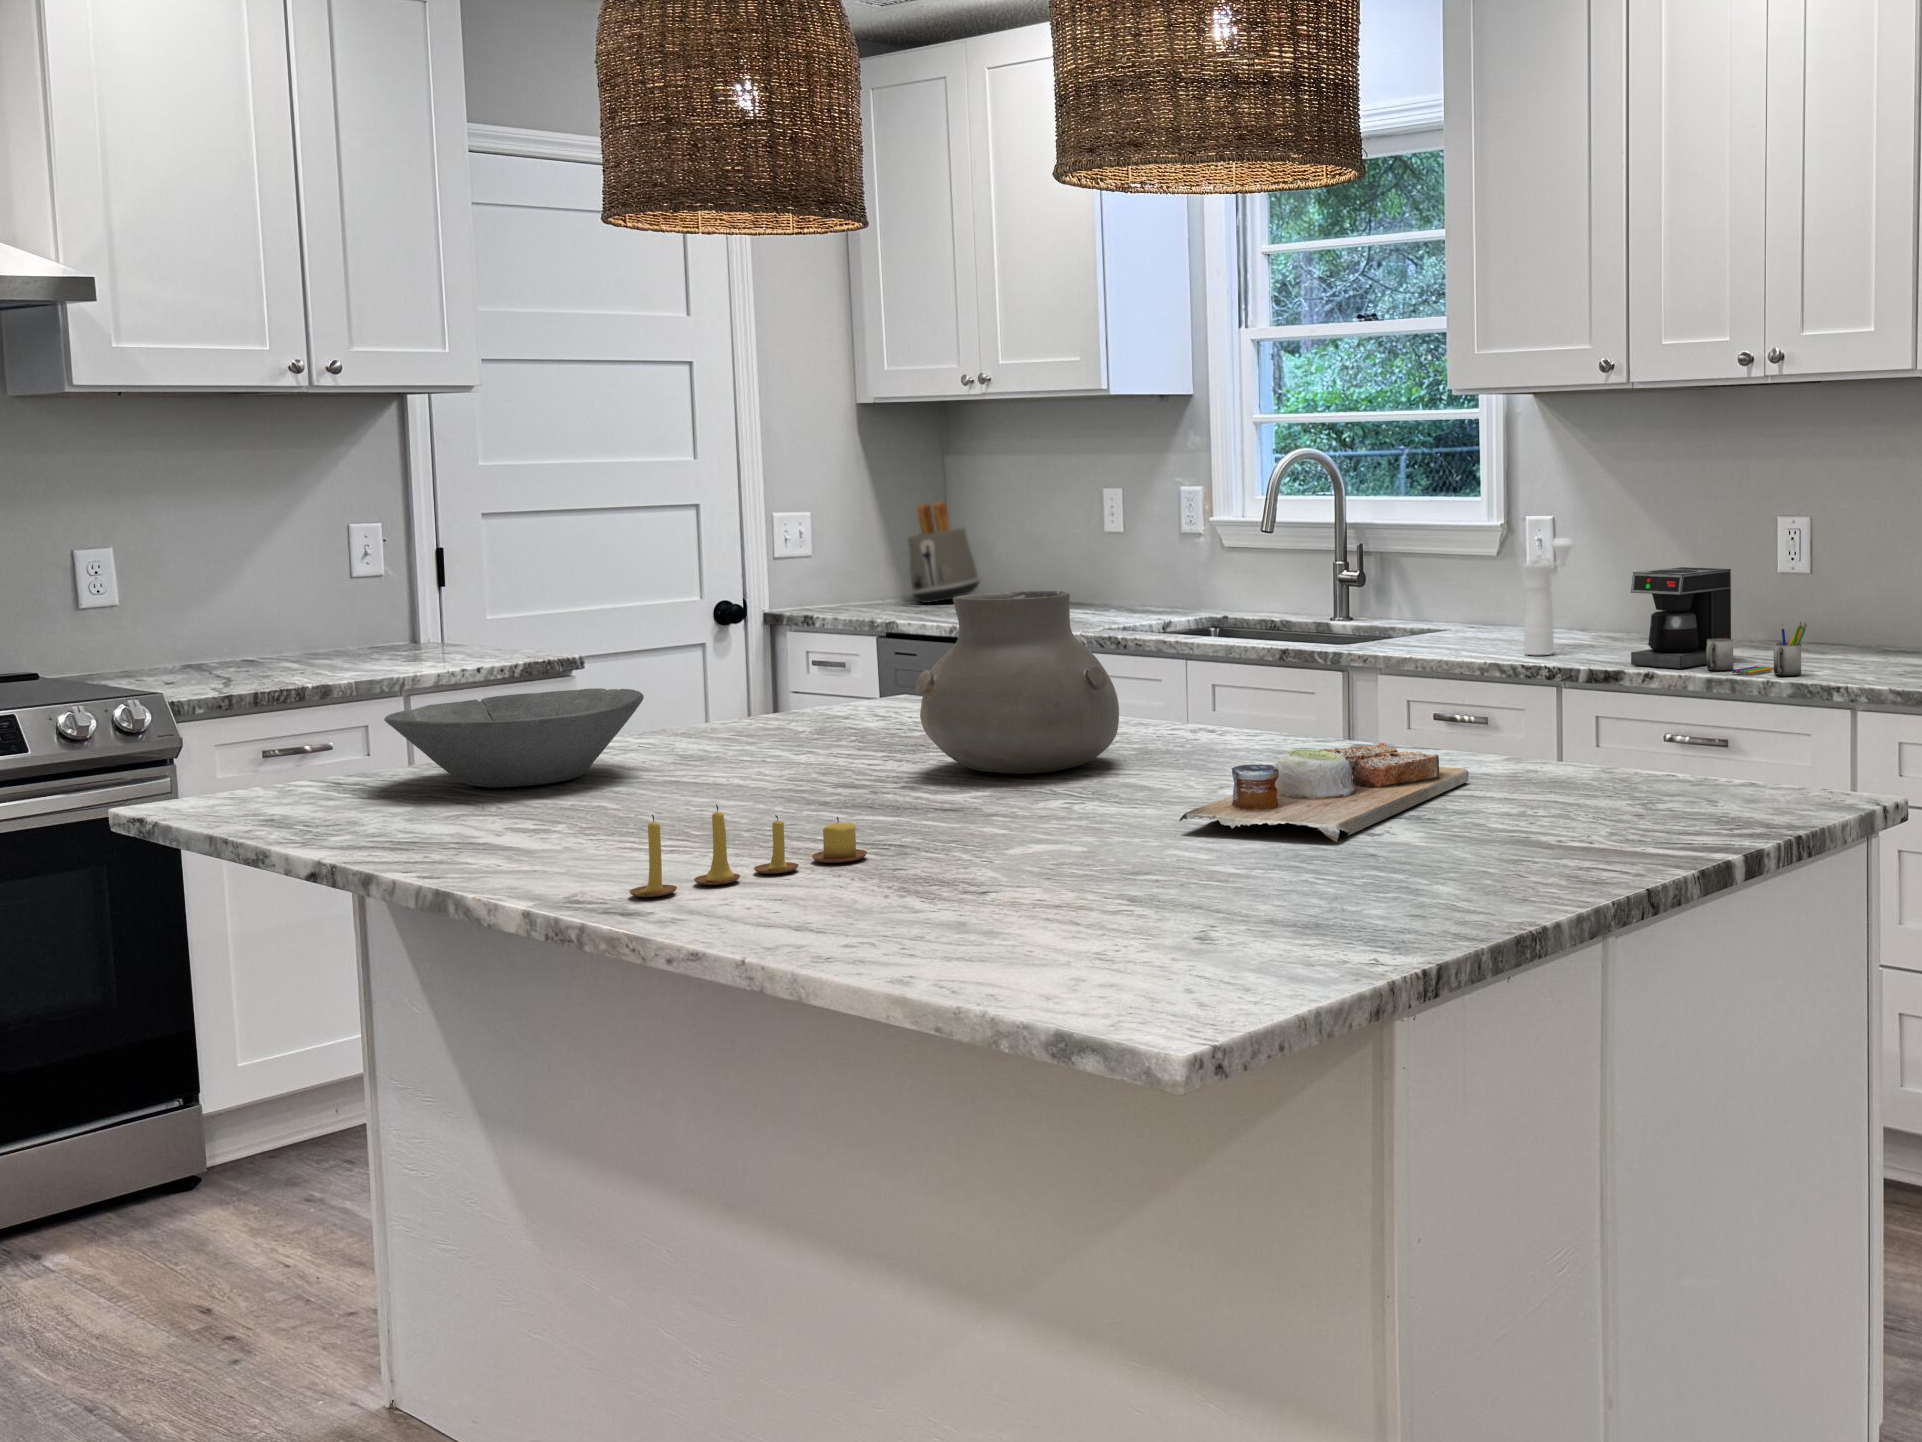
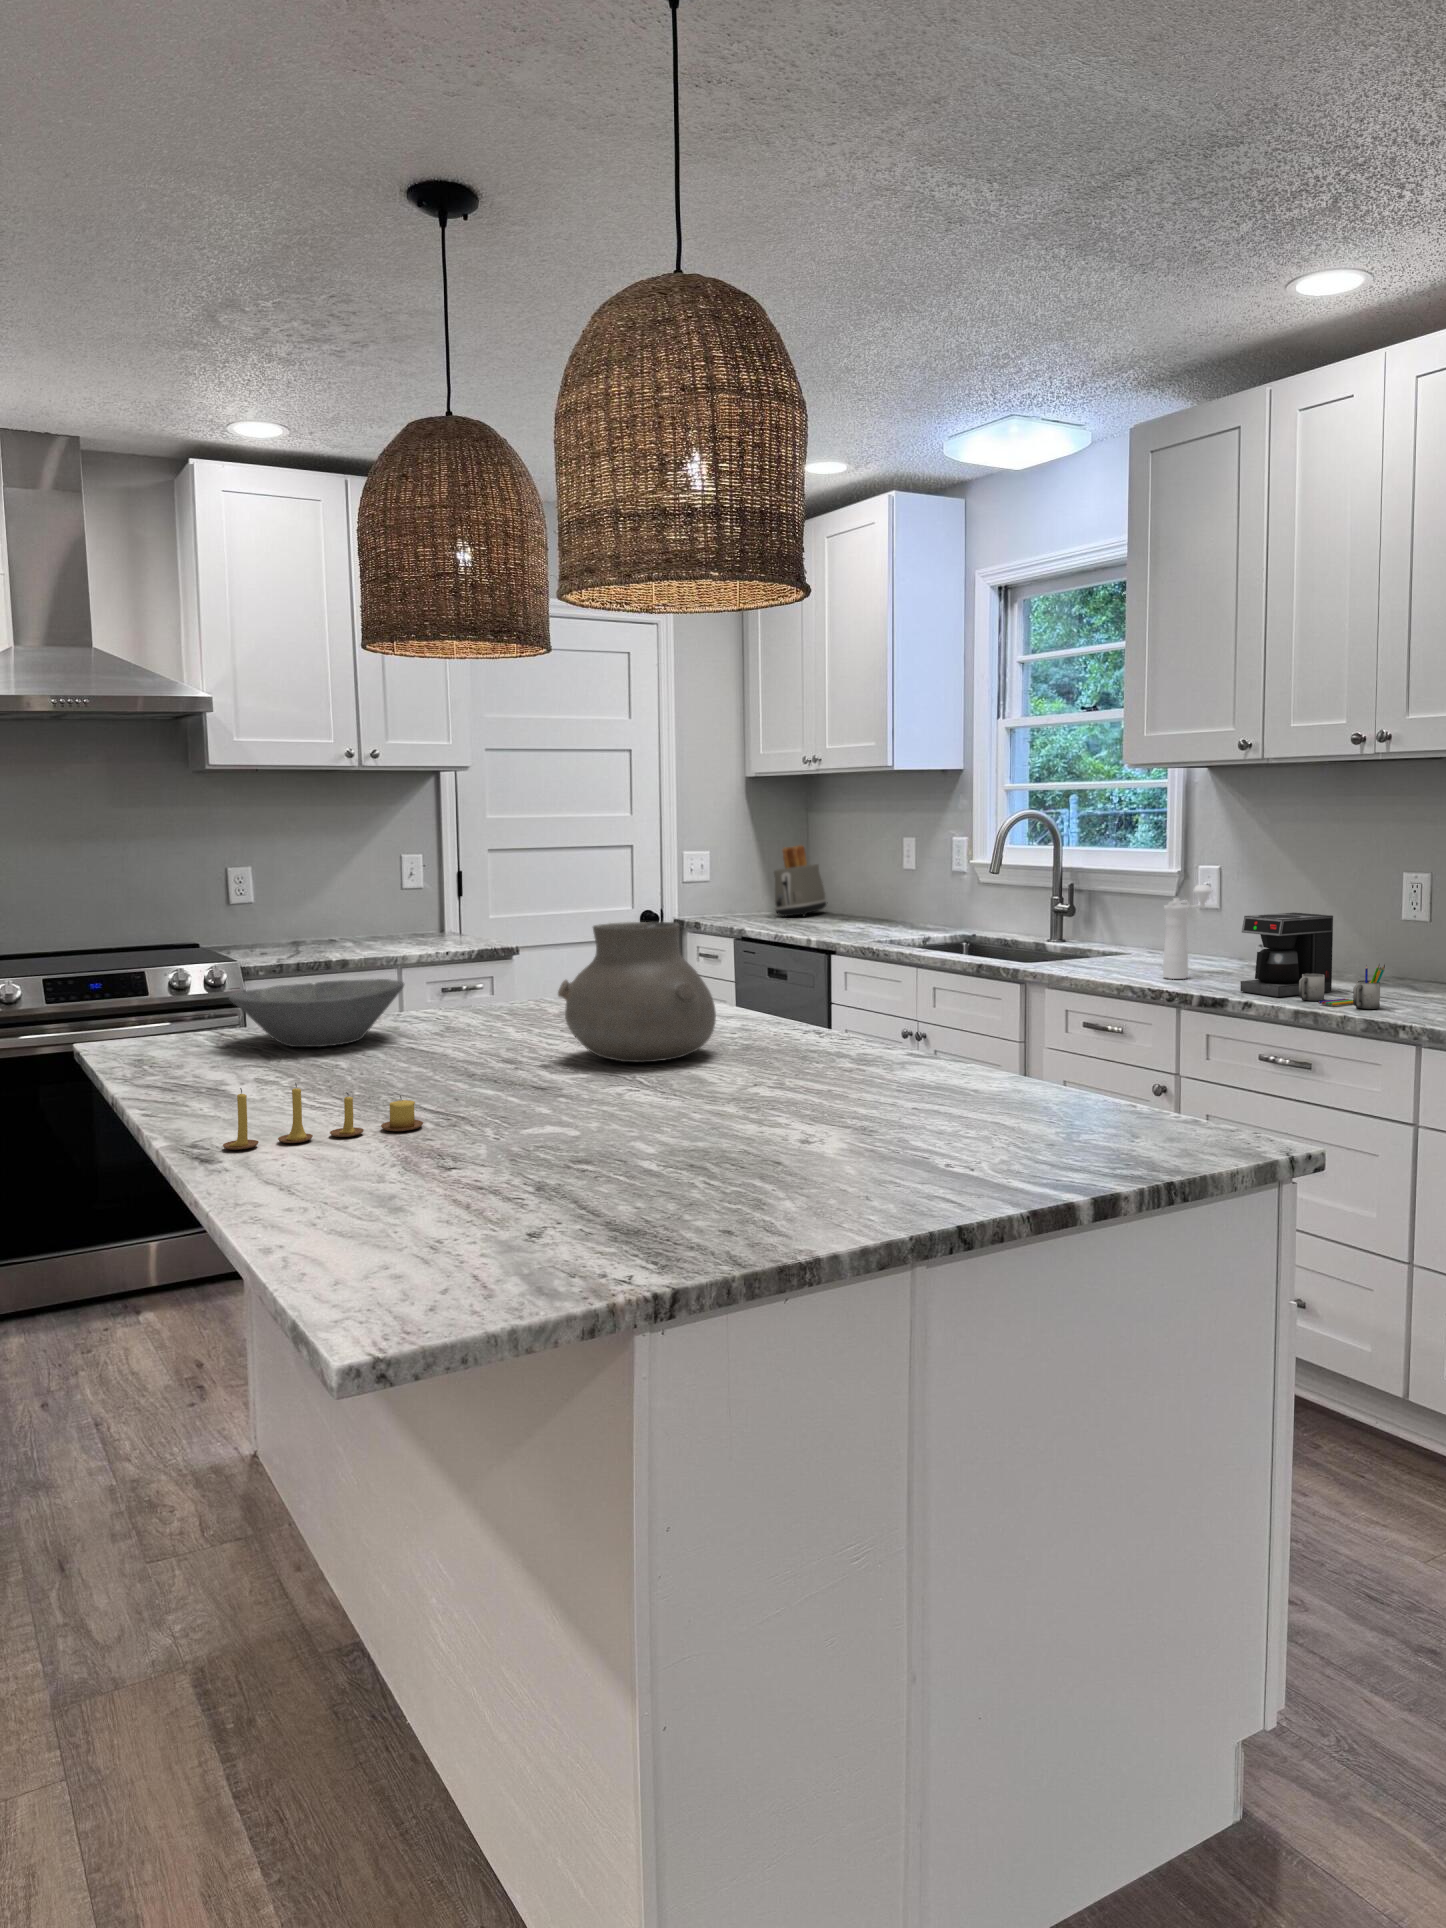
cutting board: present [1179,743,1469,842] -> none [664,1058,950,1148]

